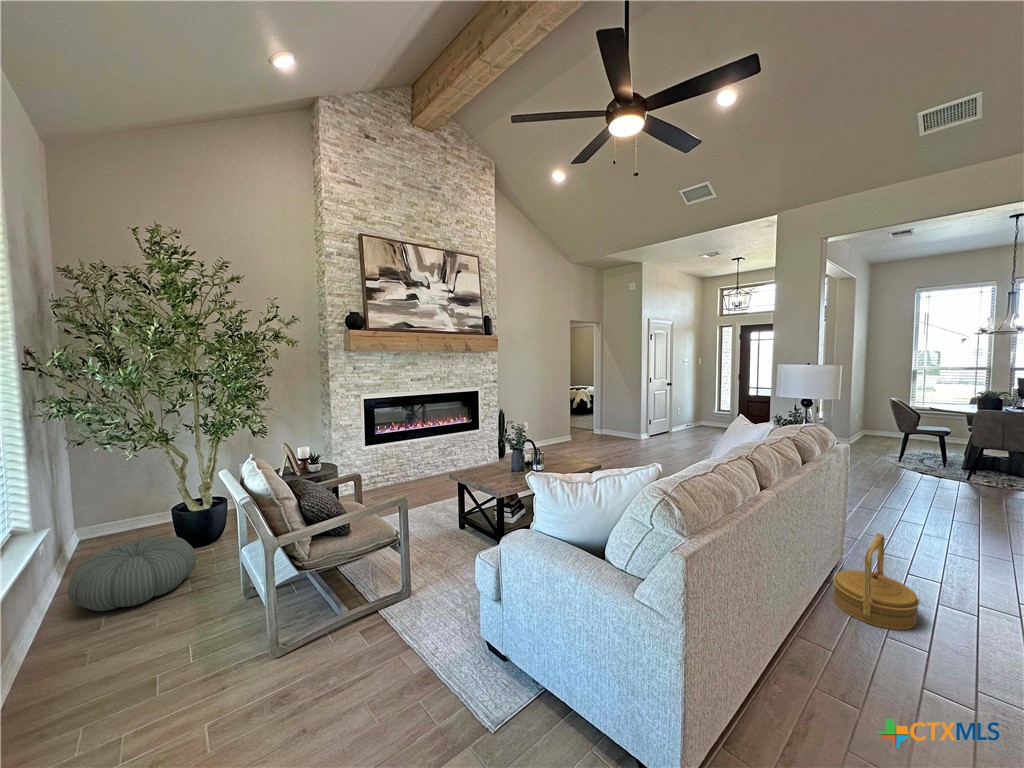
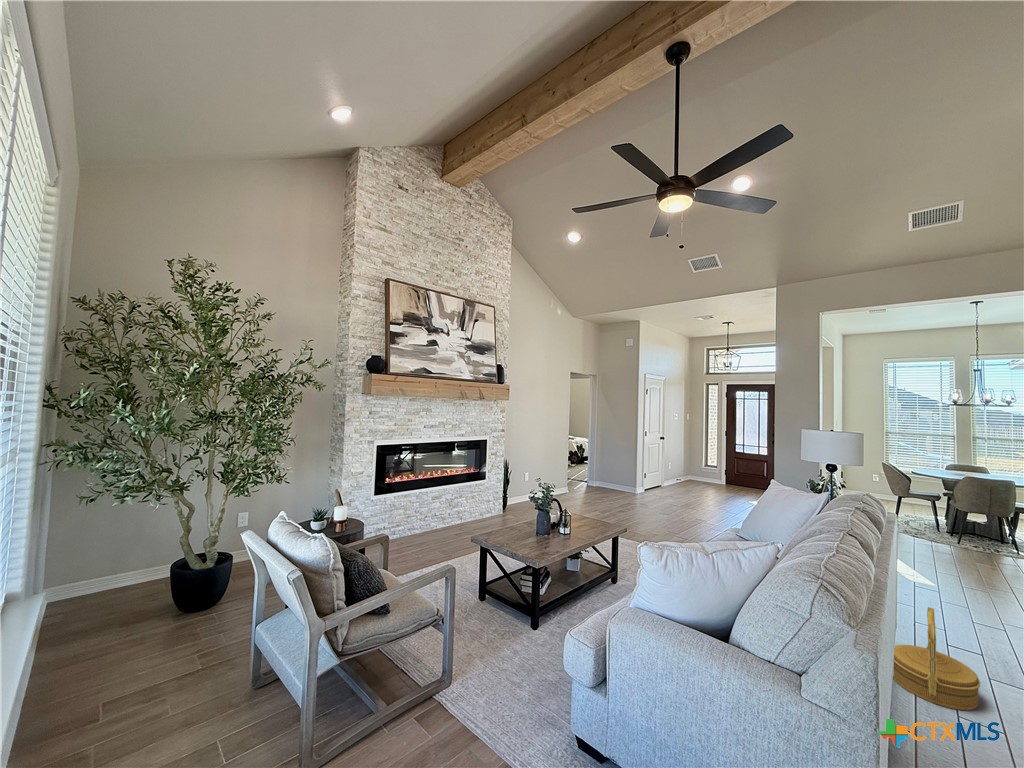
pouf: present [68,537,196,611] -> none [65,602,210,696]

